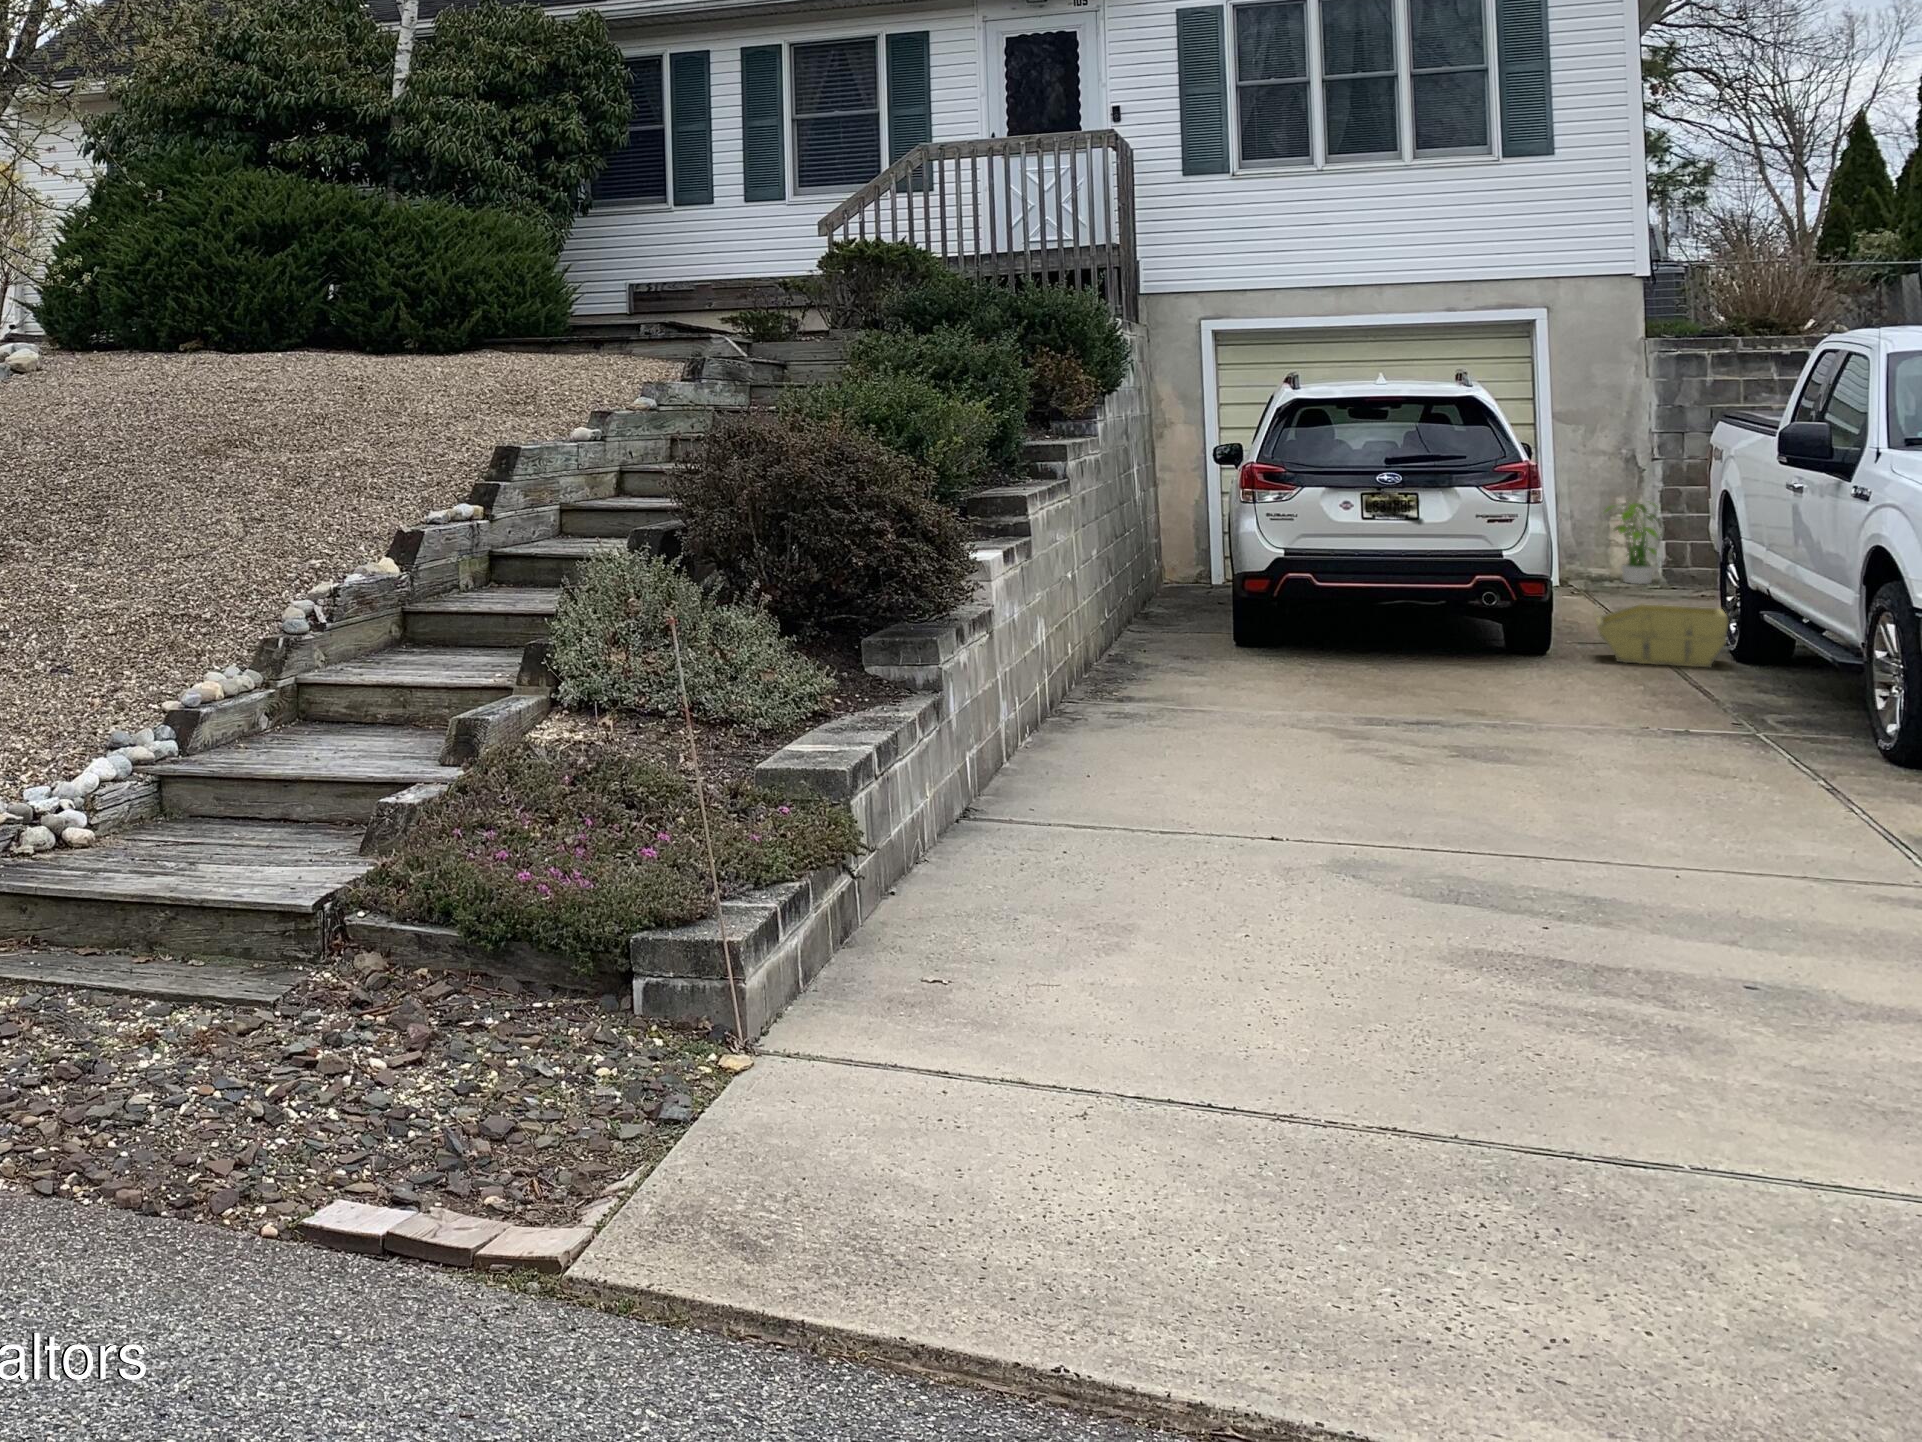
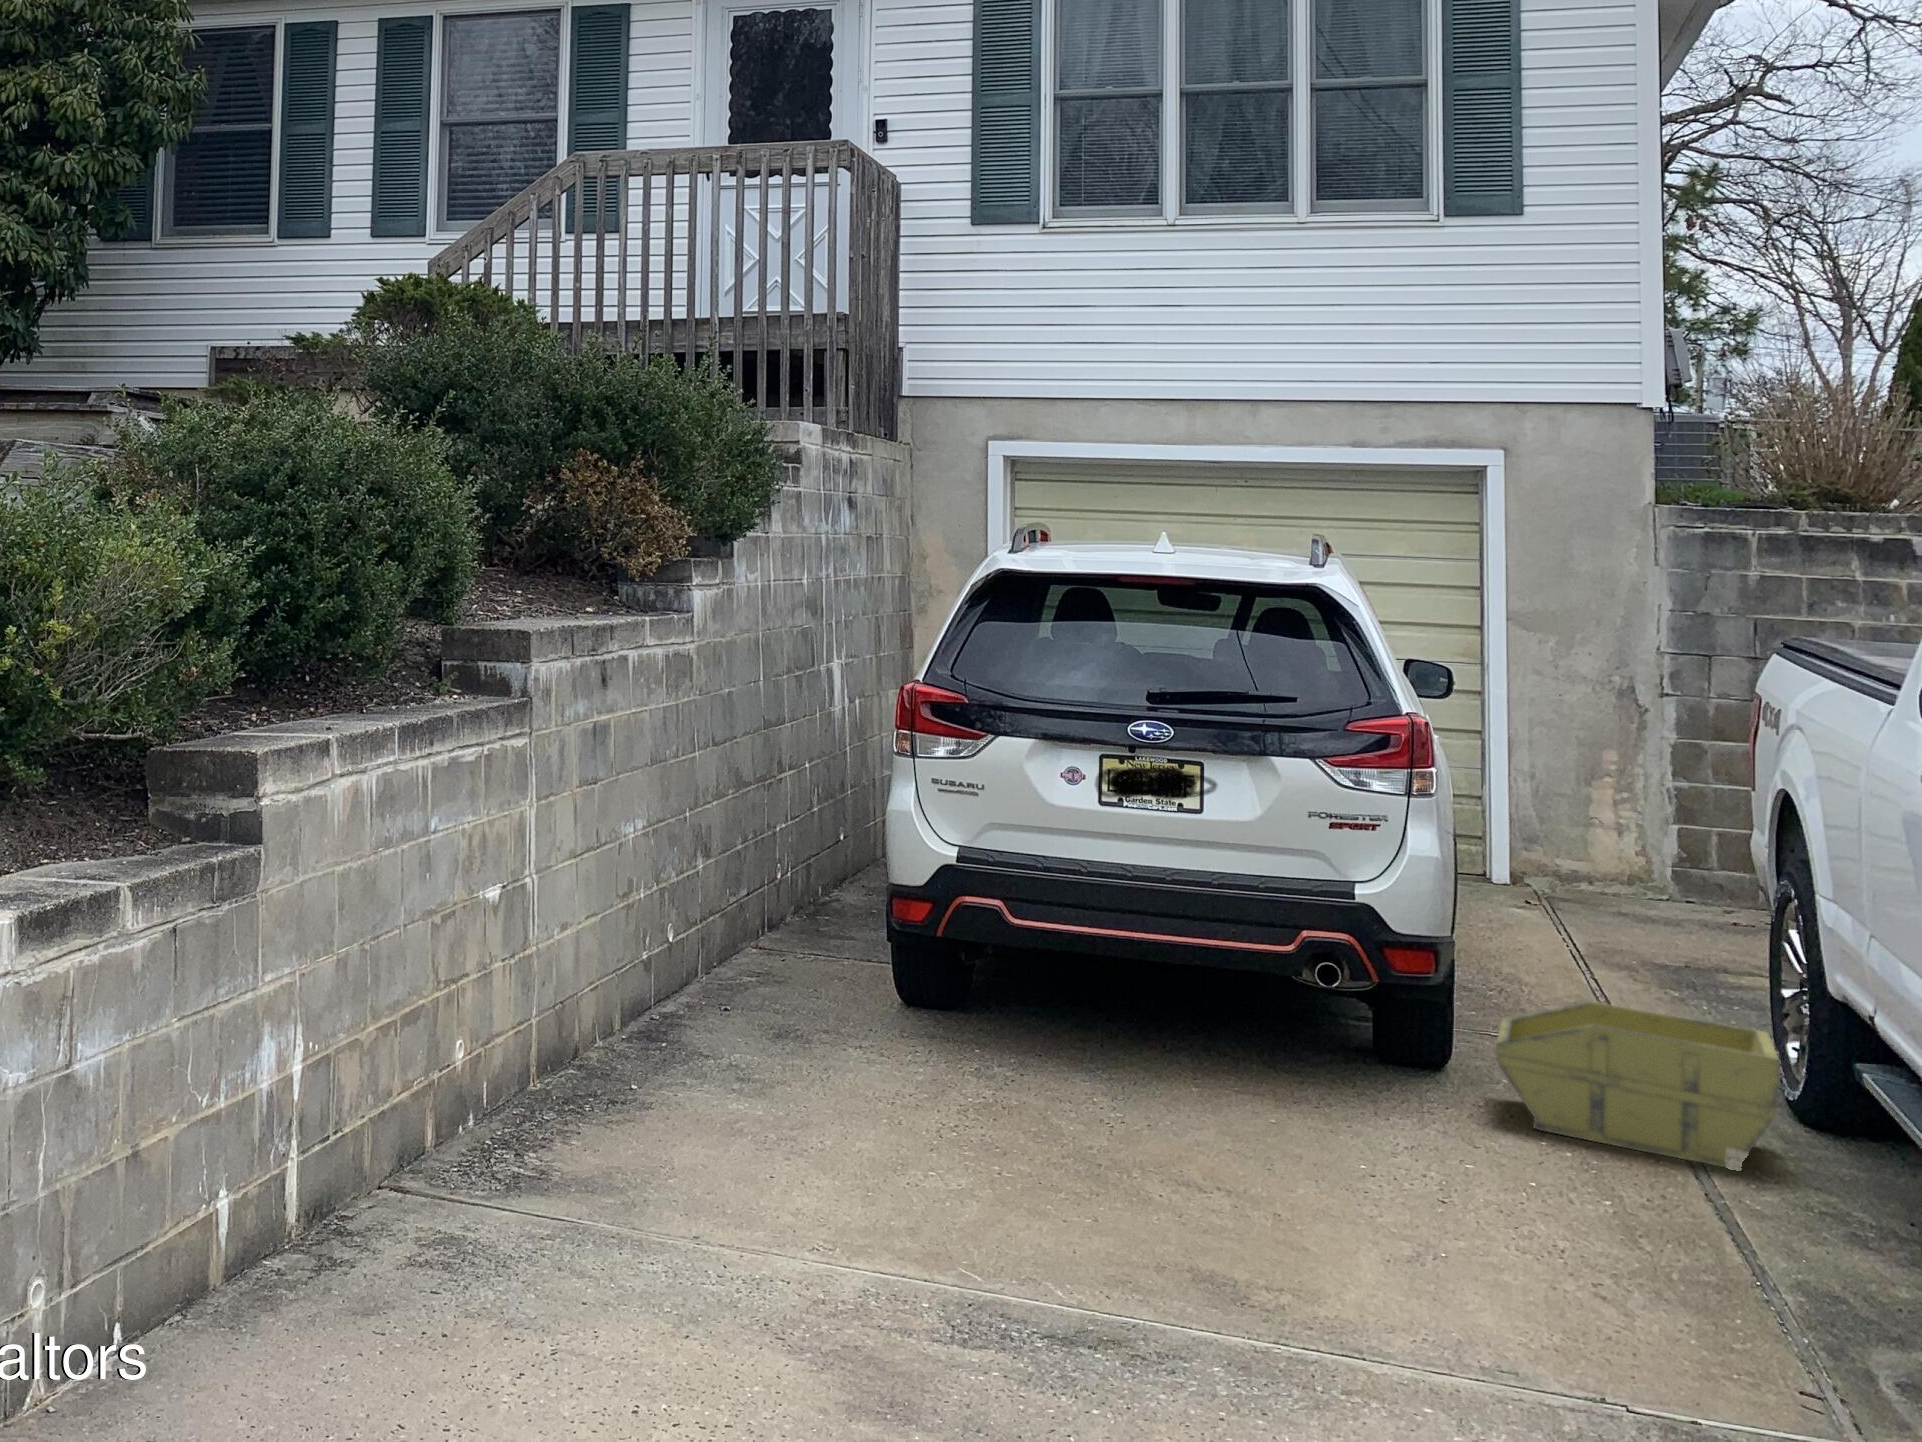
potted plant: present [1602,502,1658,584] -> none [1580,772,1682,918]

